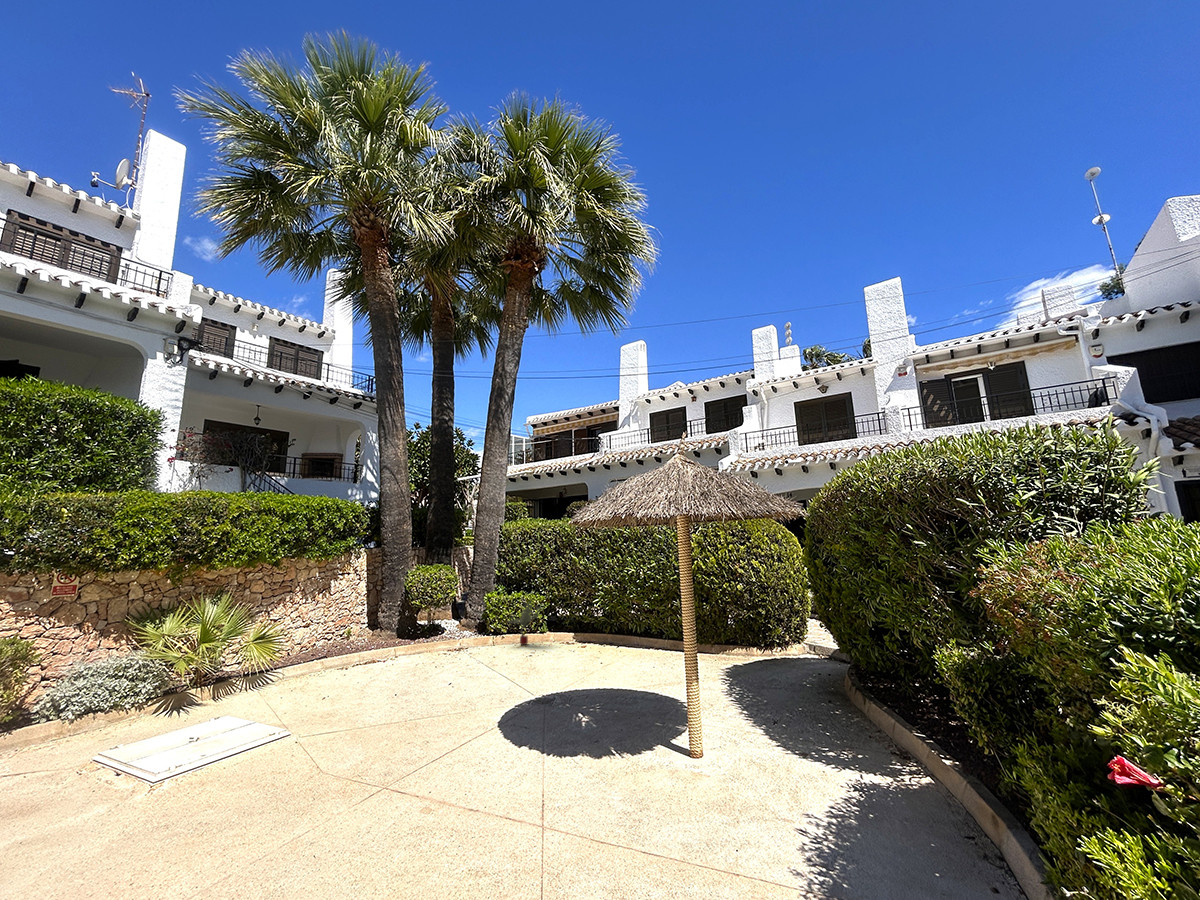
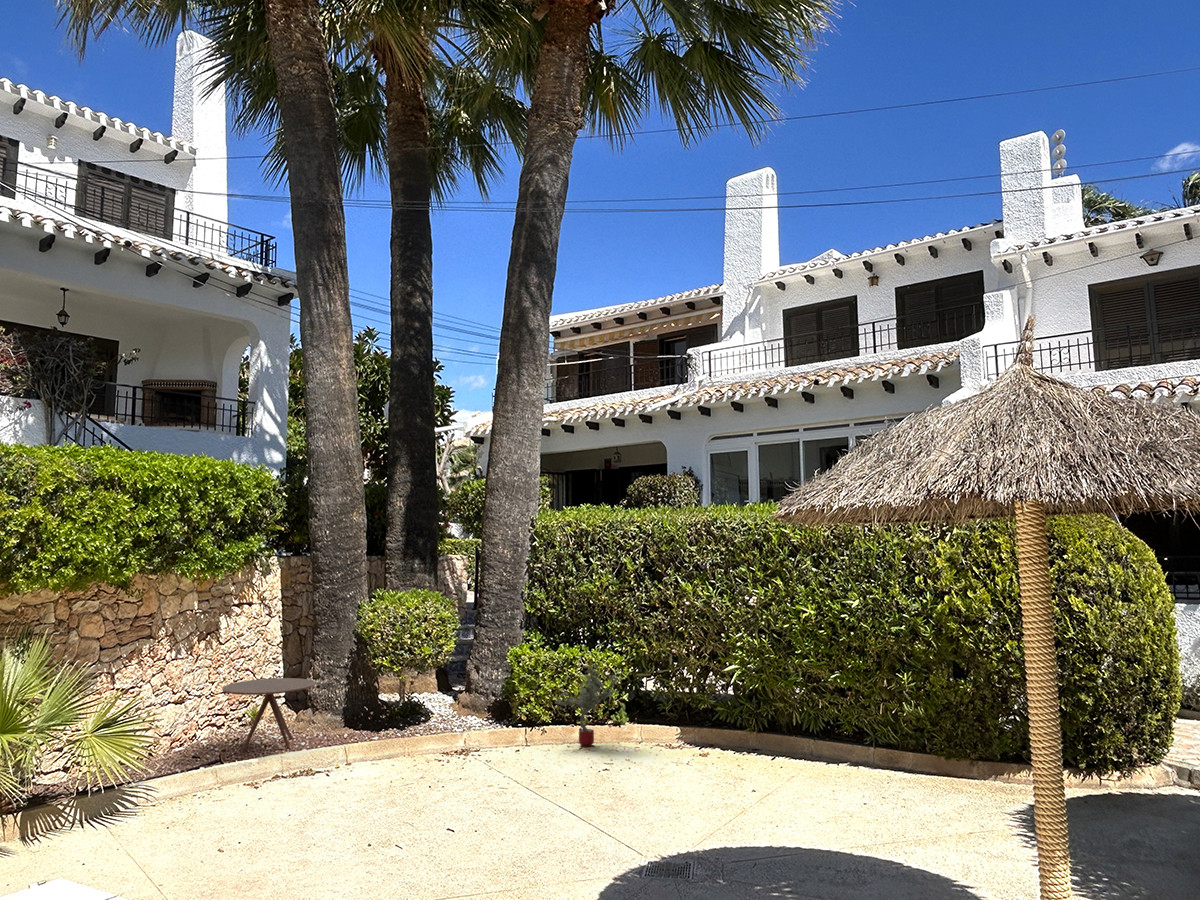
round table: none [330,613,381,654] -> present [222,678,315,752]

